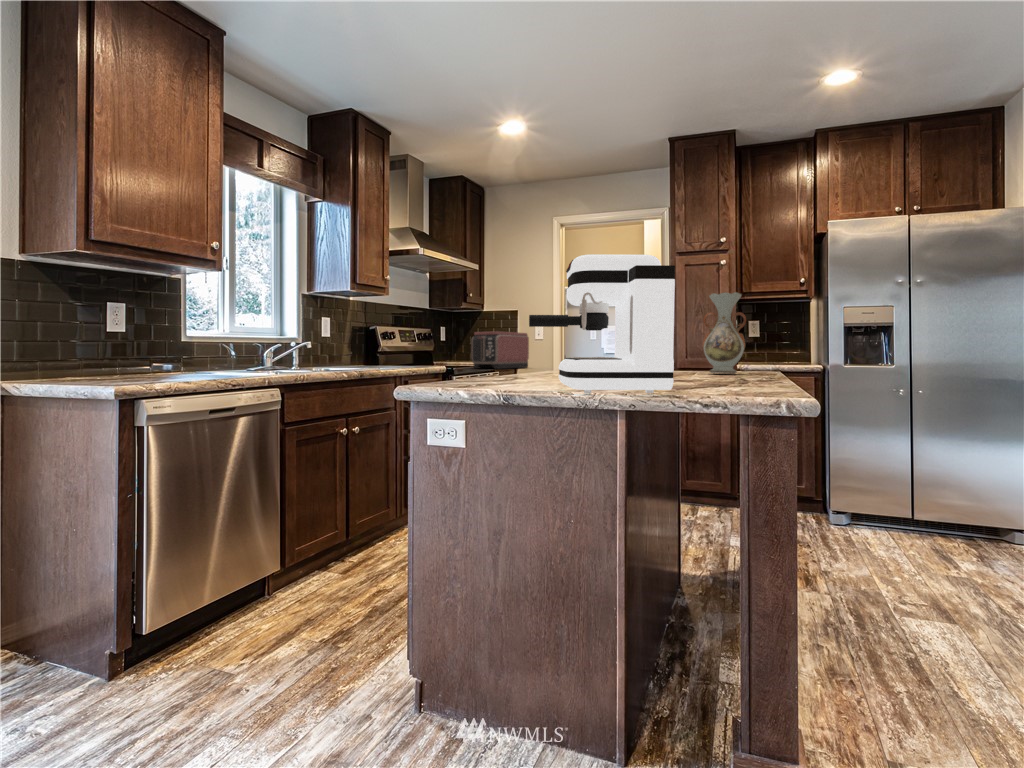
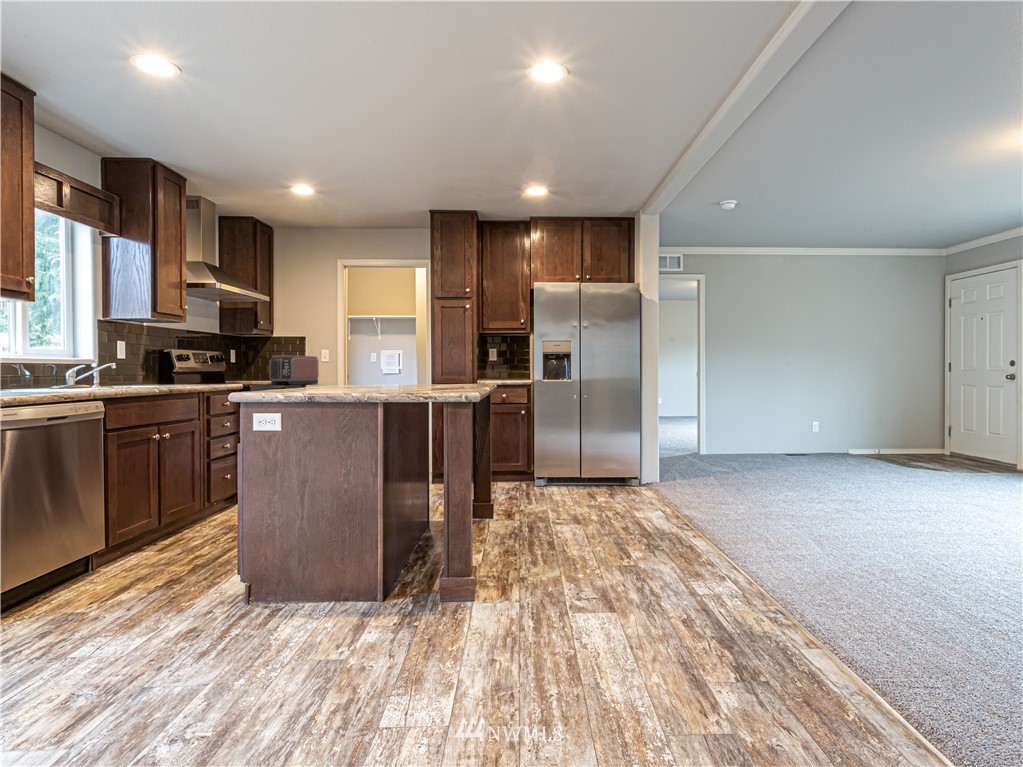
coffee maker: present [529,254,675,393] -> none [324,316,406,393]
vase: present [703,292,746,374] -> none [443,332,470,385]

